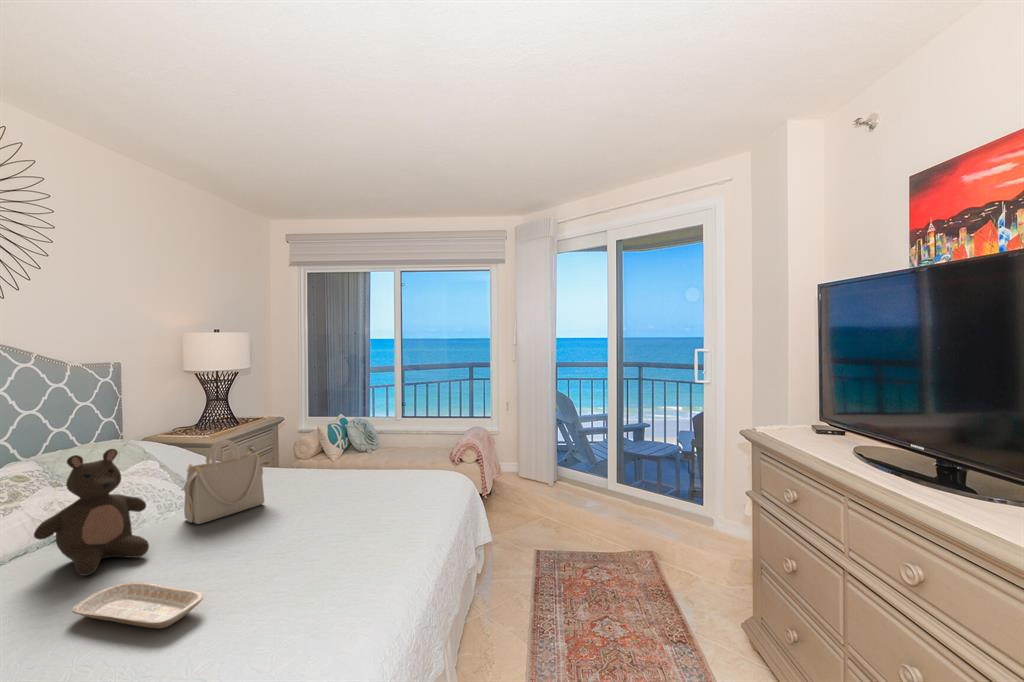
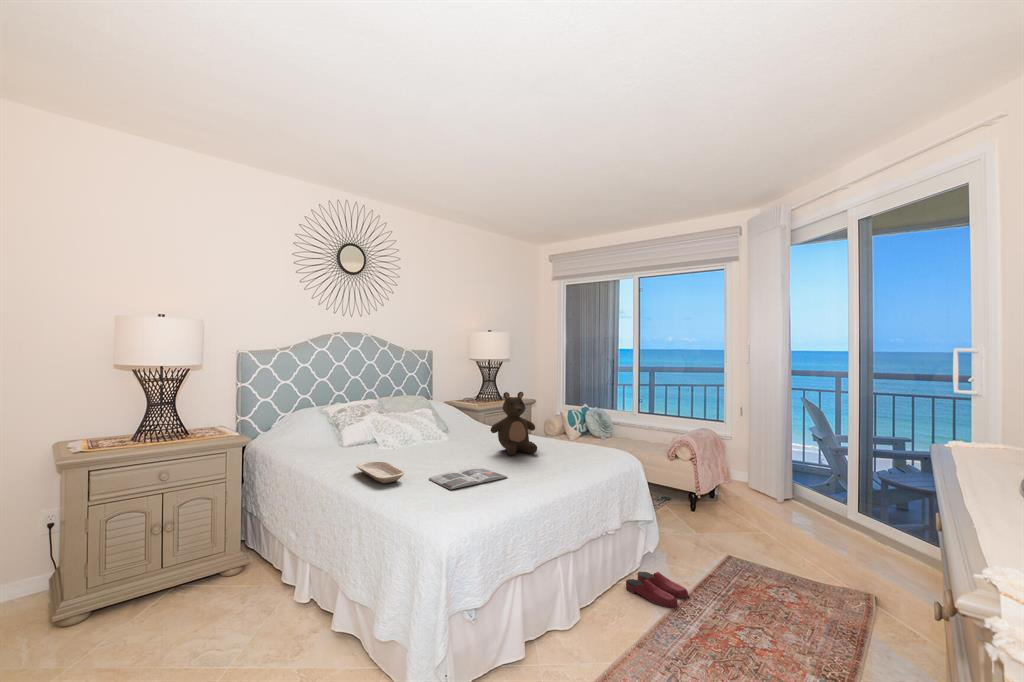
handbag: present [184,440,264,524] -> none [432,398,479,448]
stuffed bear: present [34,449,149,576] -> present [491,392,537,455]
magazine: none [244,541,365,597] -> present [429,468,507,489]
slippers: none [475,594,534,631] -> present [626,572,688,608]

